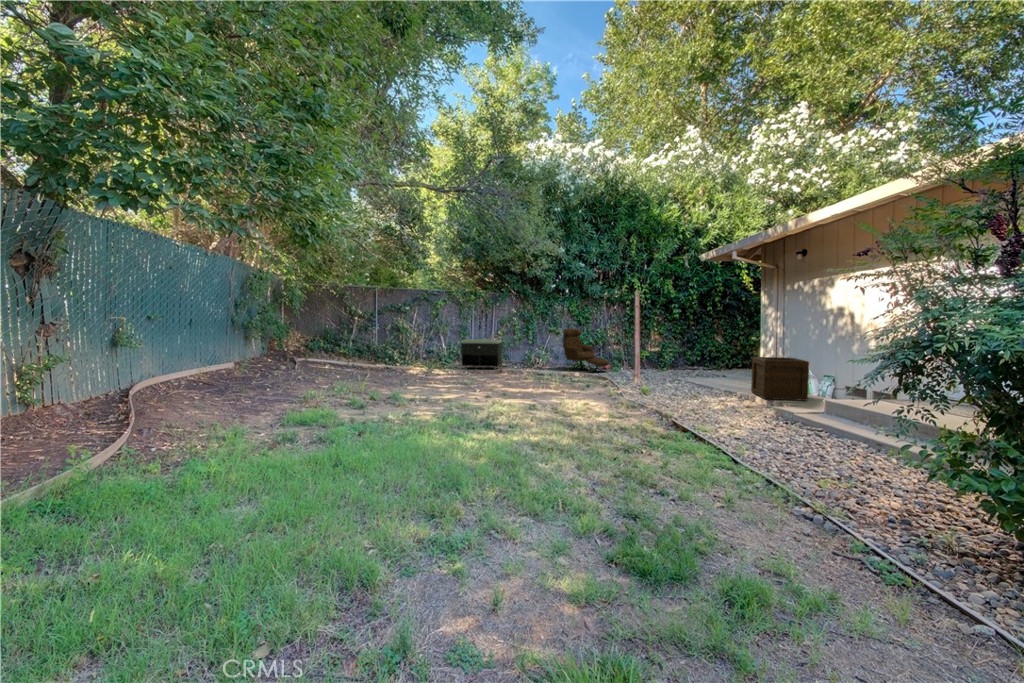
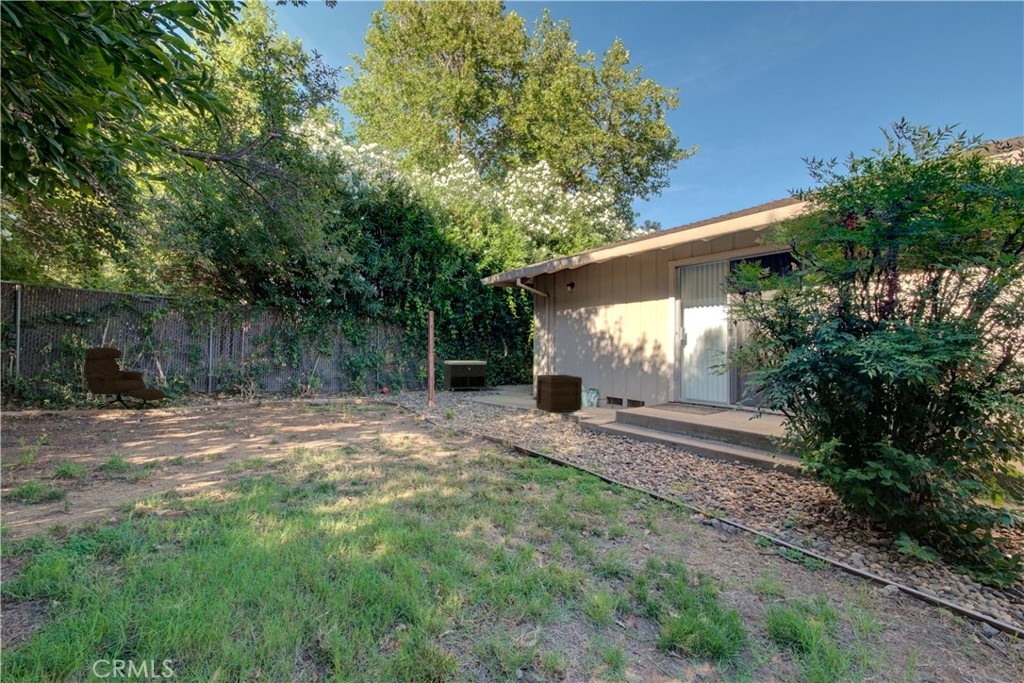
lounge chair: present [563,329,609,372] -> present [84,347,166,410]
storage bench: present [461,339,502,369] -> present [444,361,487,391]

